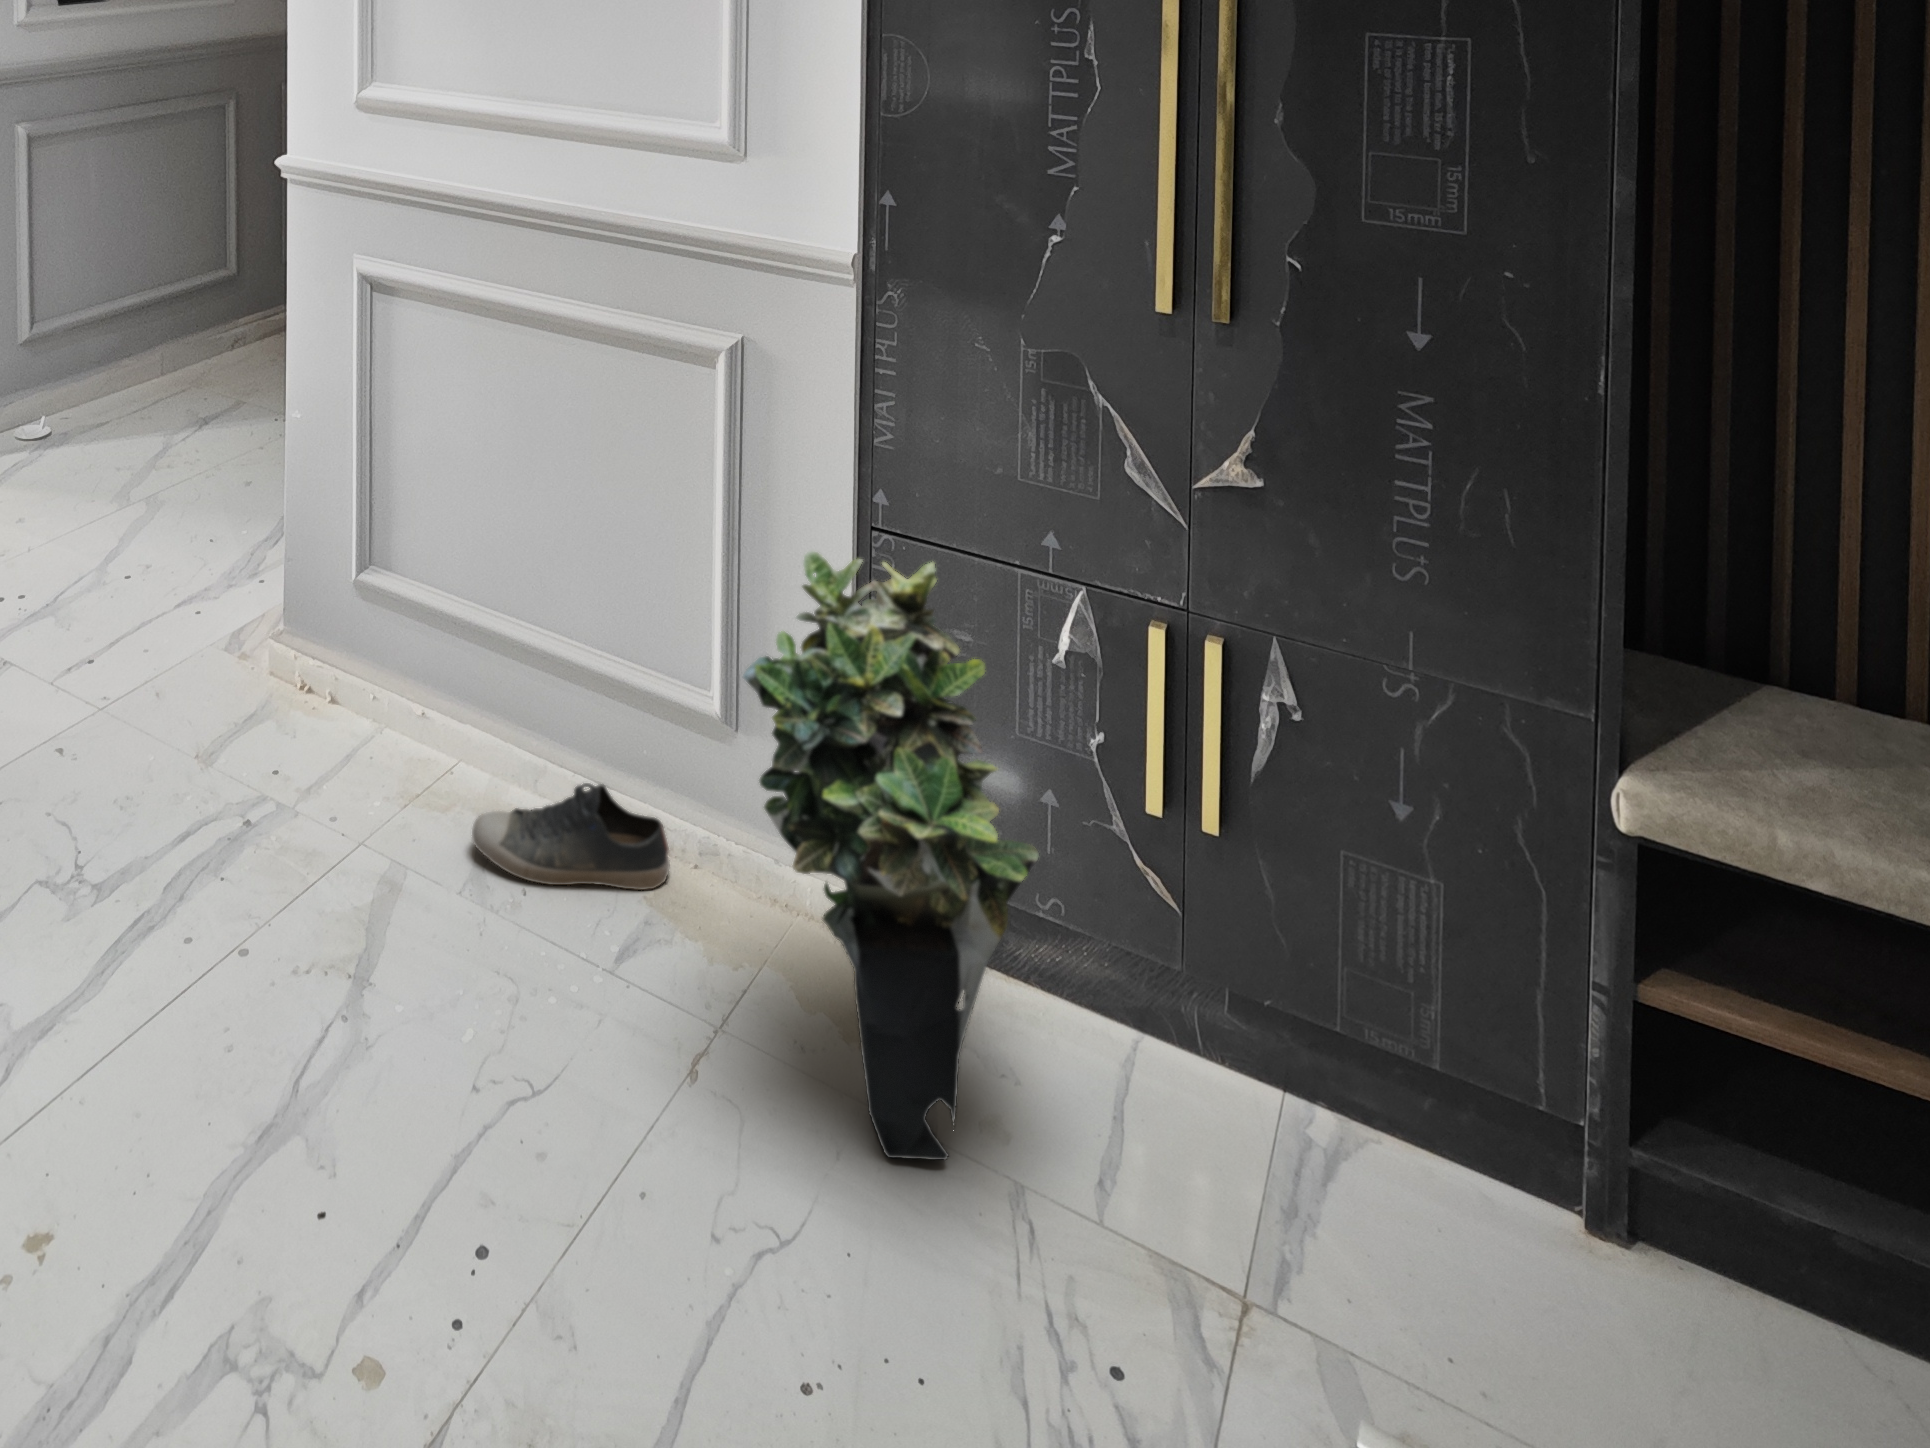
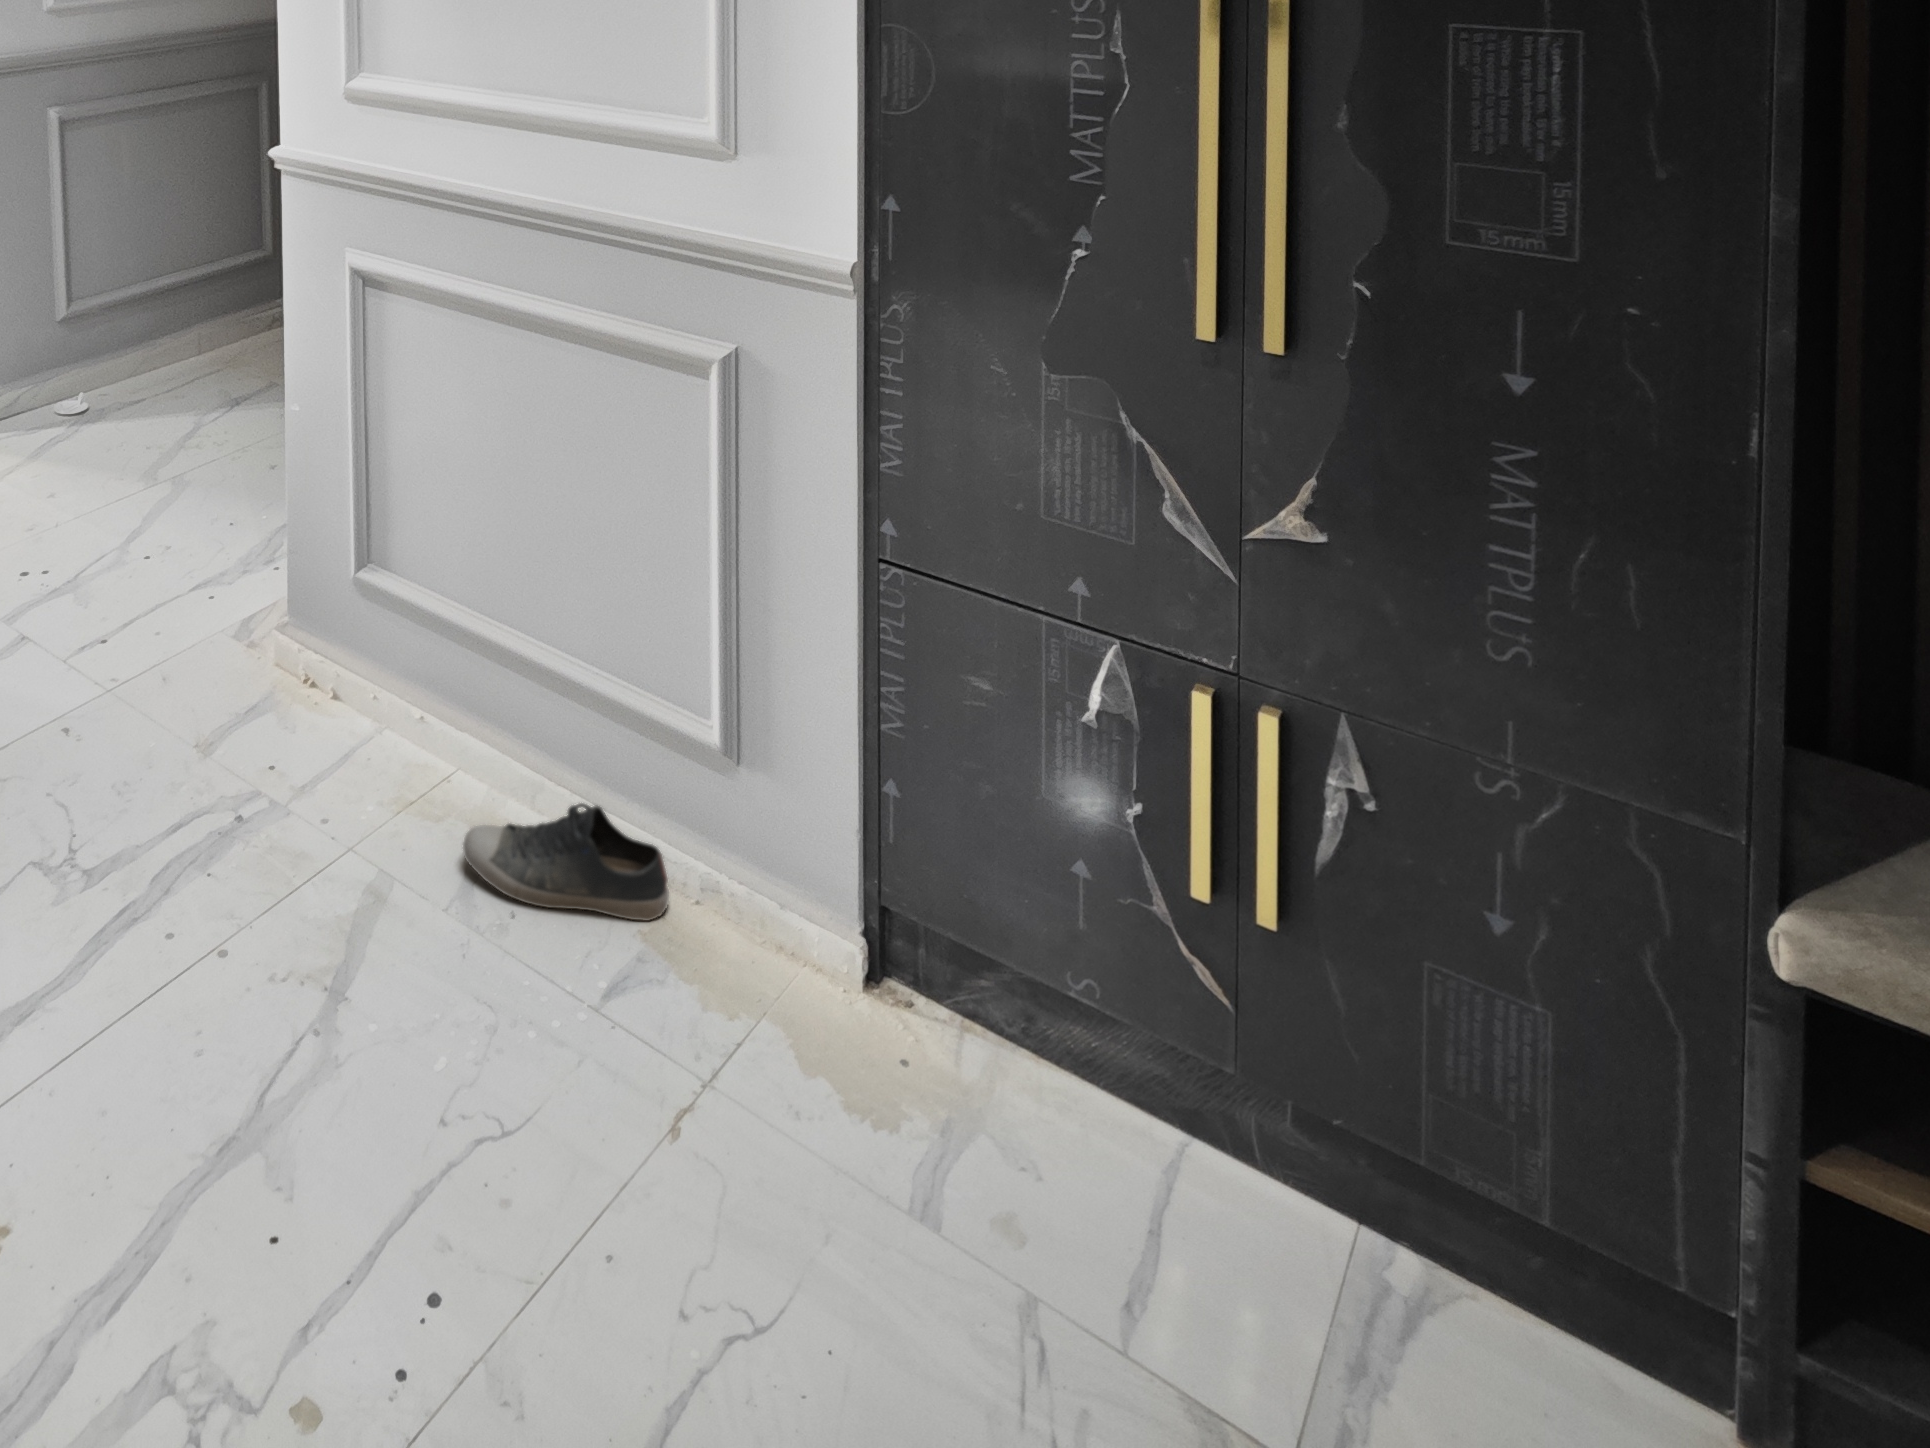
potted plant: present [743,551,1039,1160] -> none [725,581,1058,1260]

